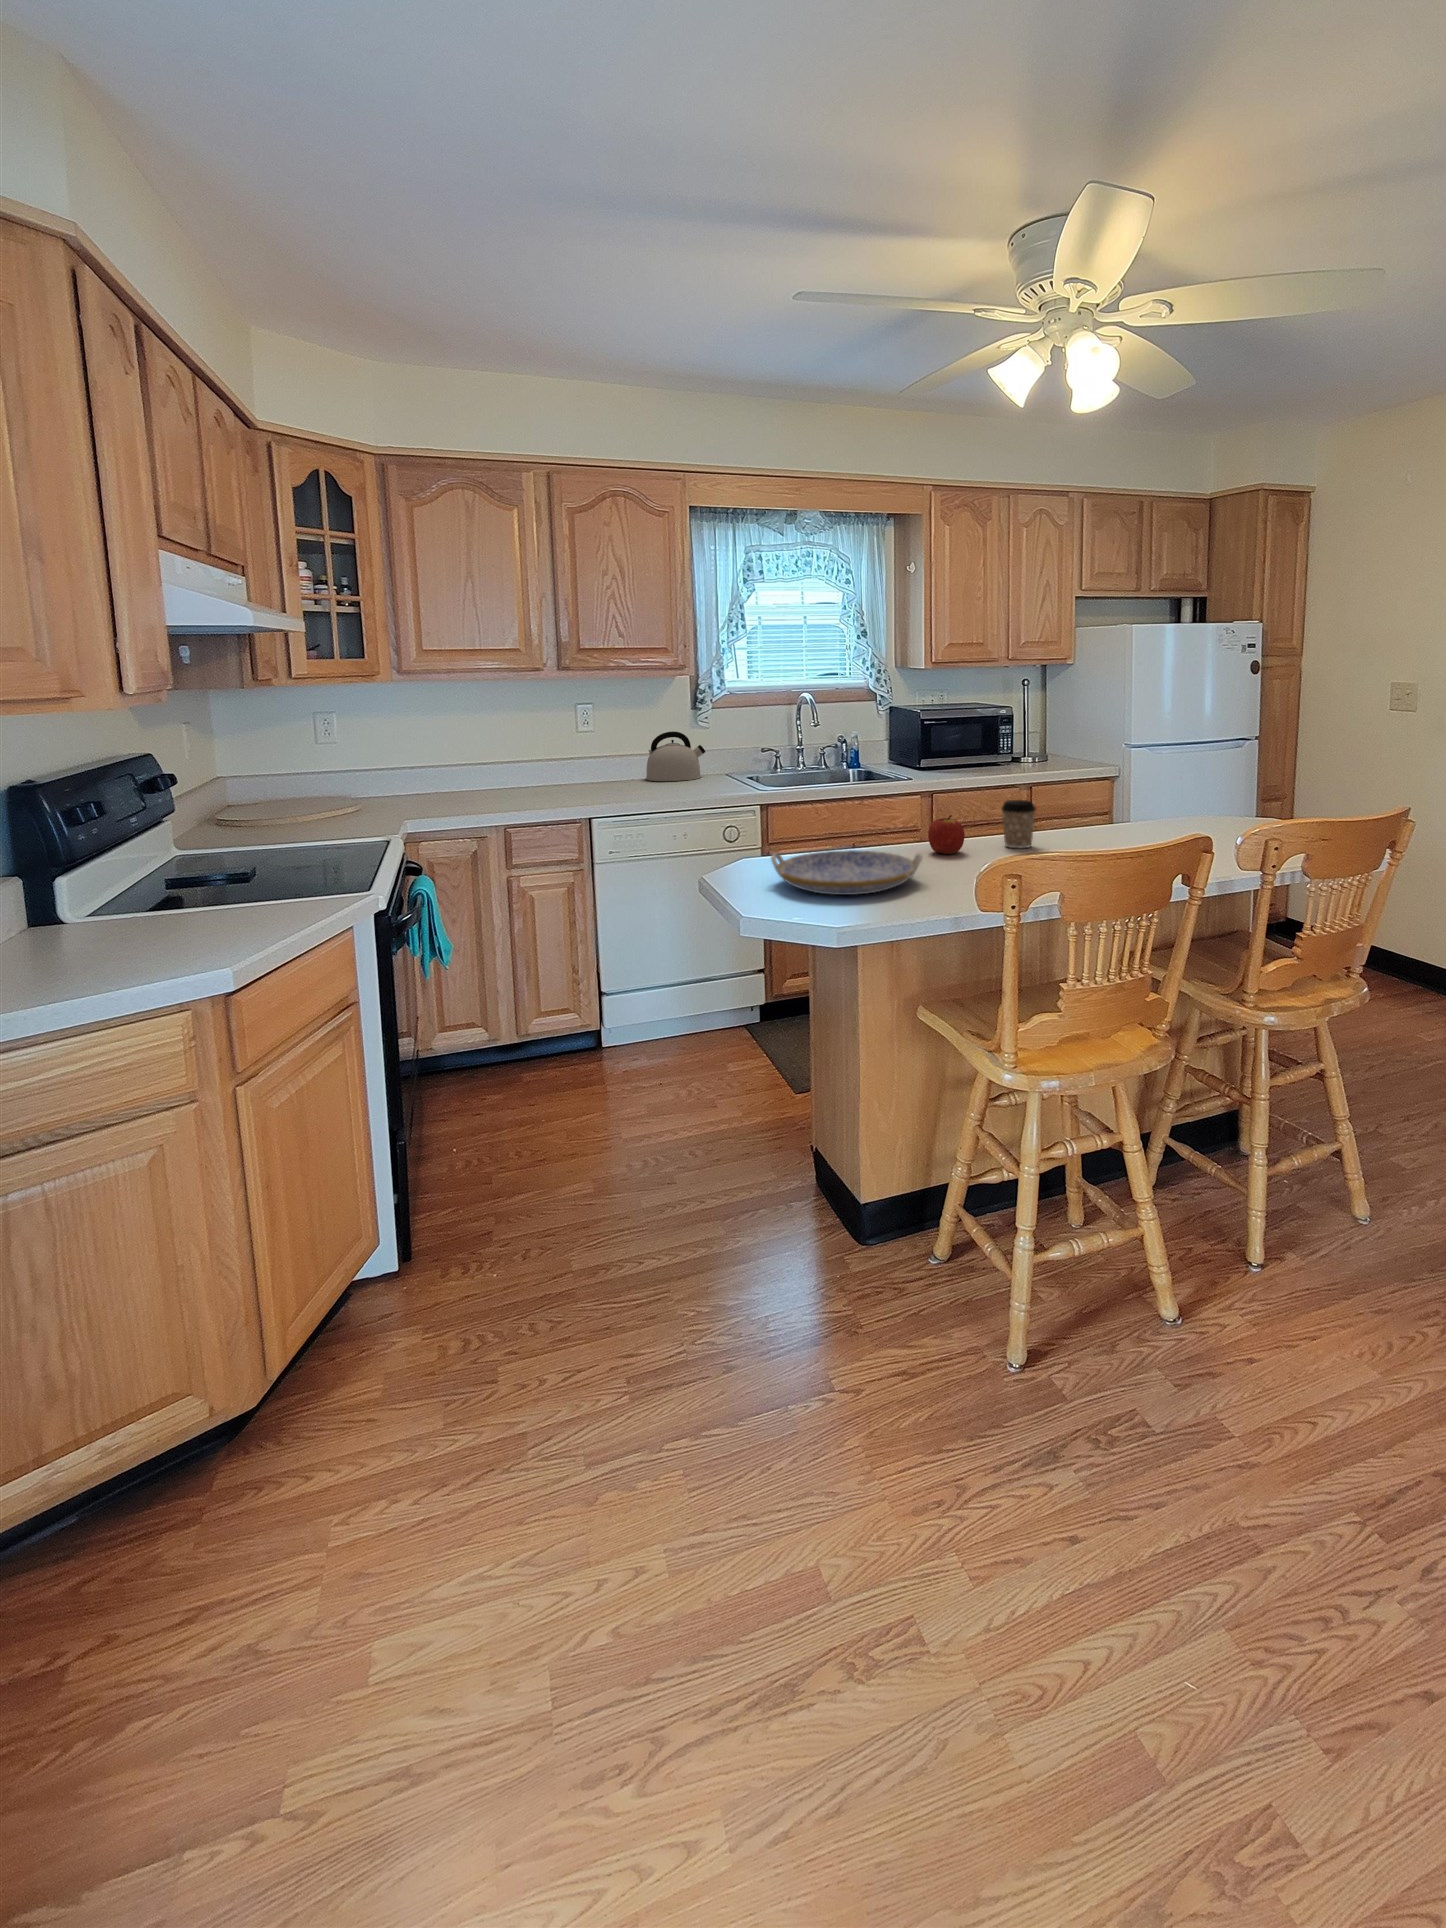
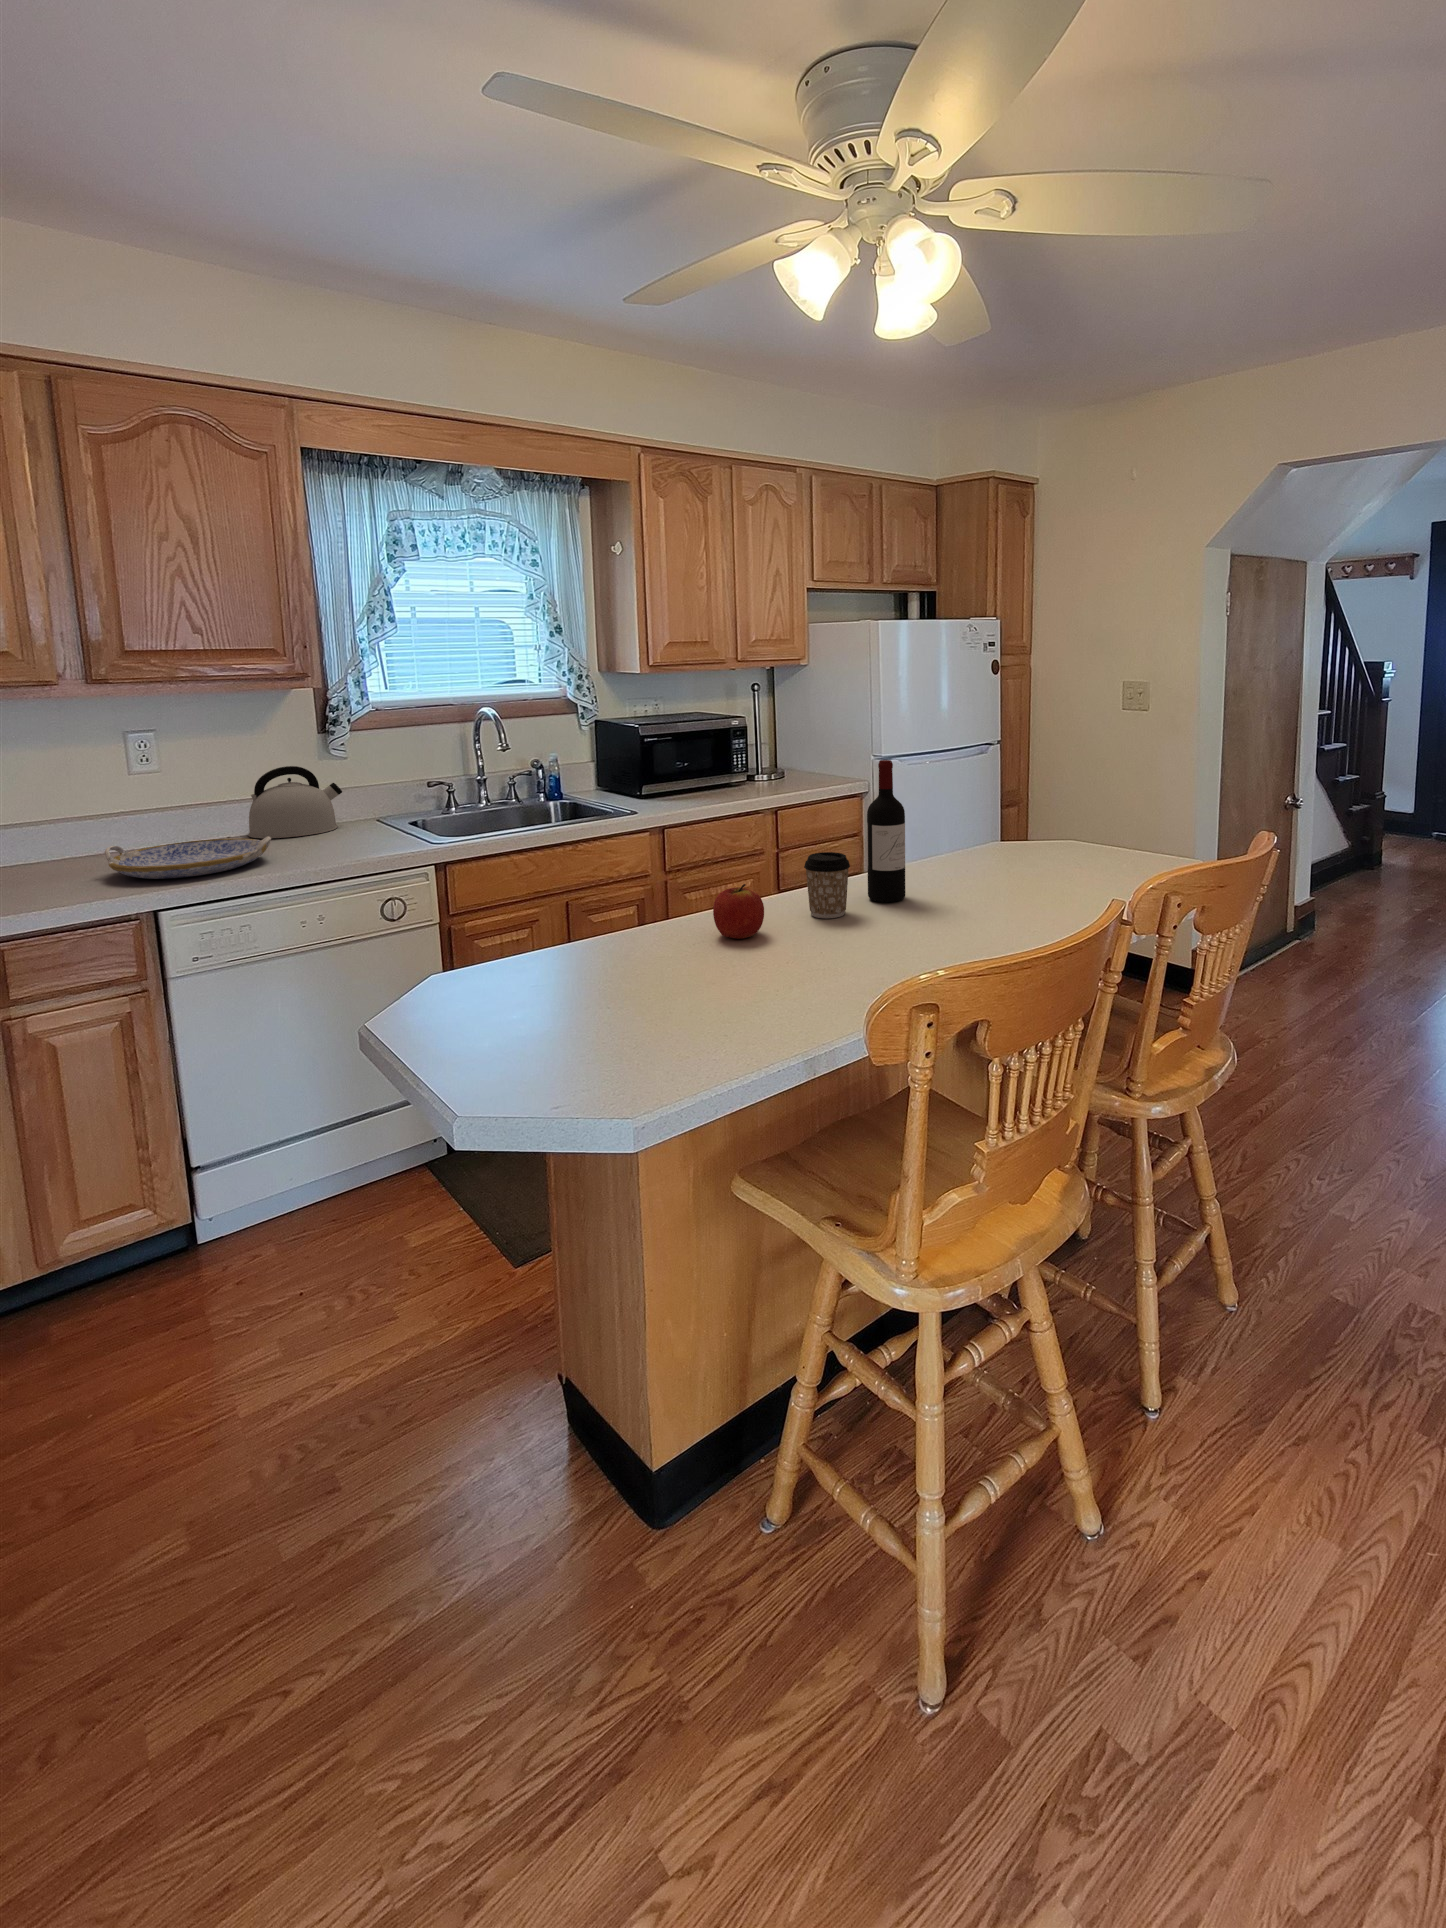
wine bottle: none [1055,732,1086,843] -> present [867,760,905,902]
serving tray: present [771,850,923,895] -> present [104,836,271,879]

